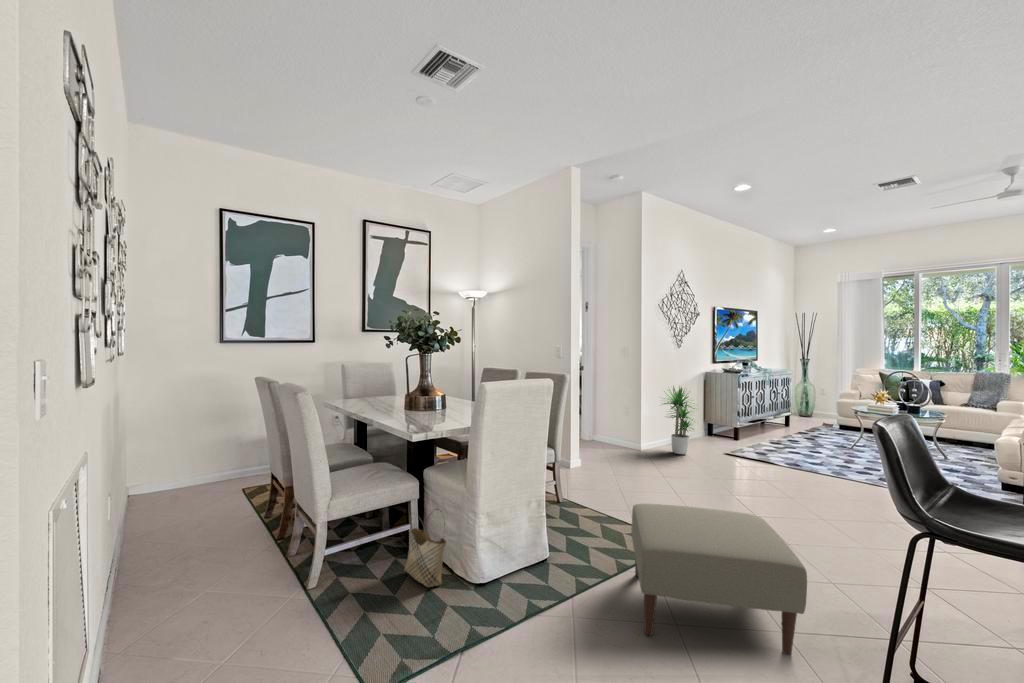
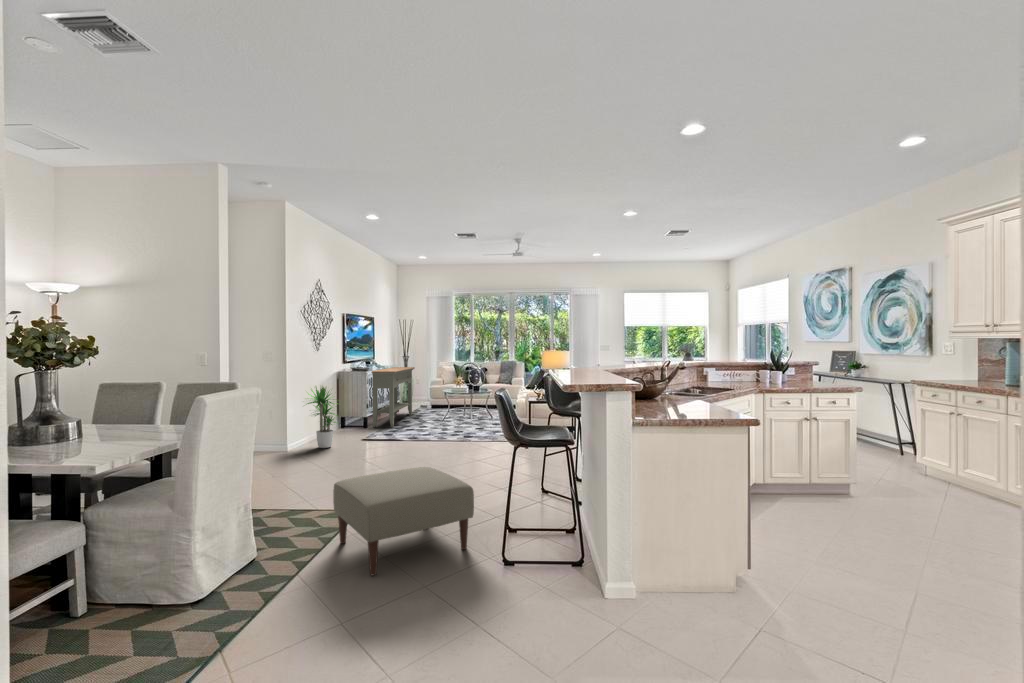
console table: none [745,373,811,445] -> present [371,367,415,427]
woven basket: present [405,509,446,587] -> none [79,541,147,629]

